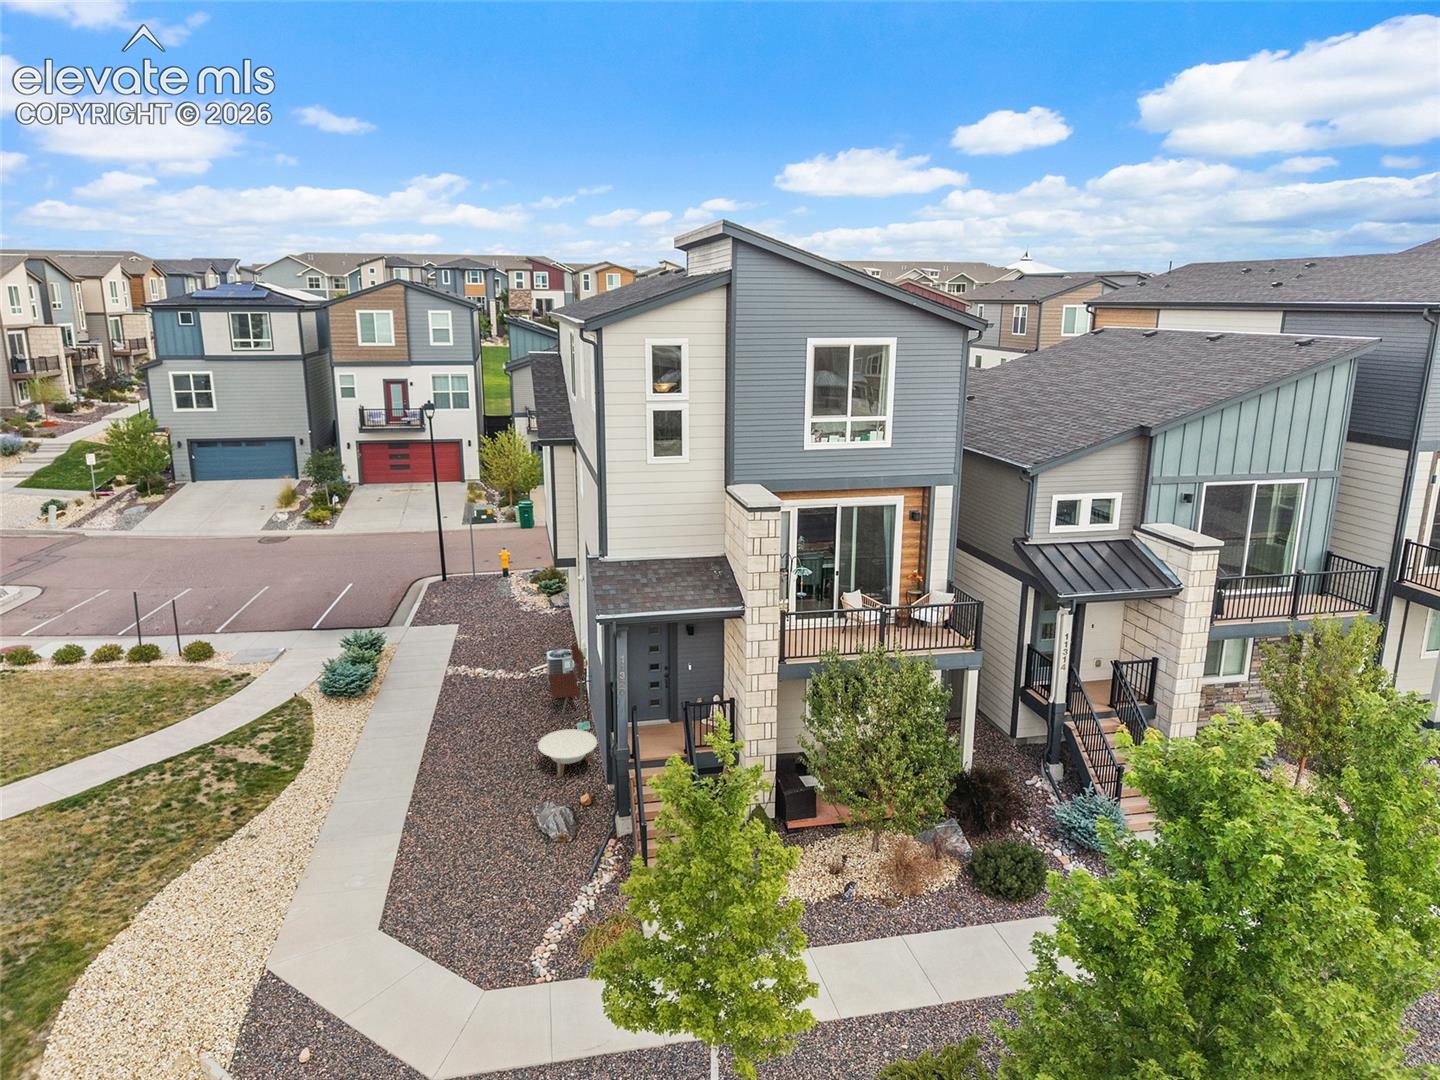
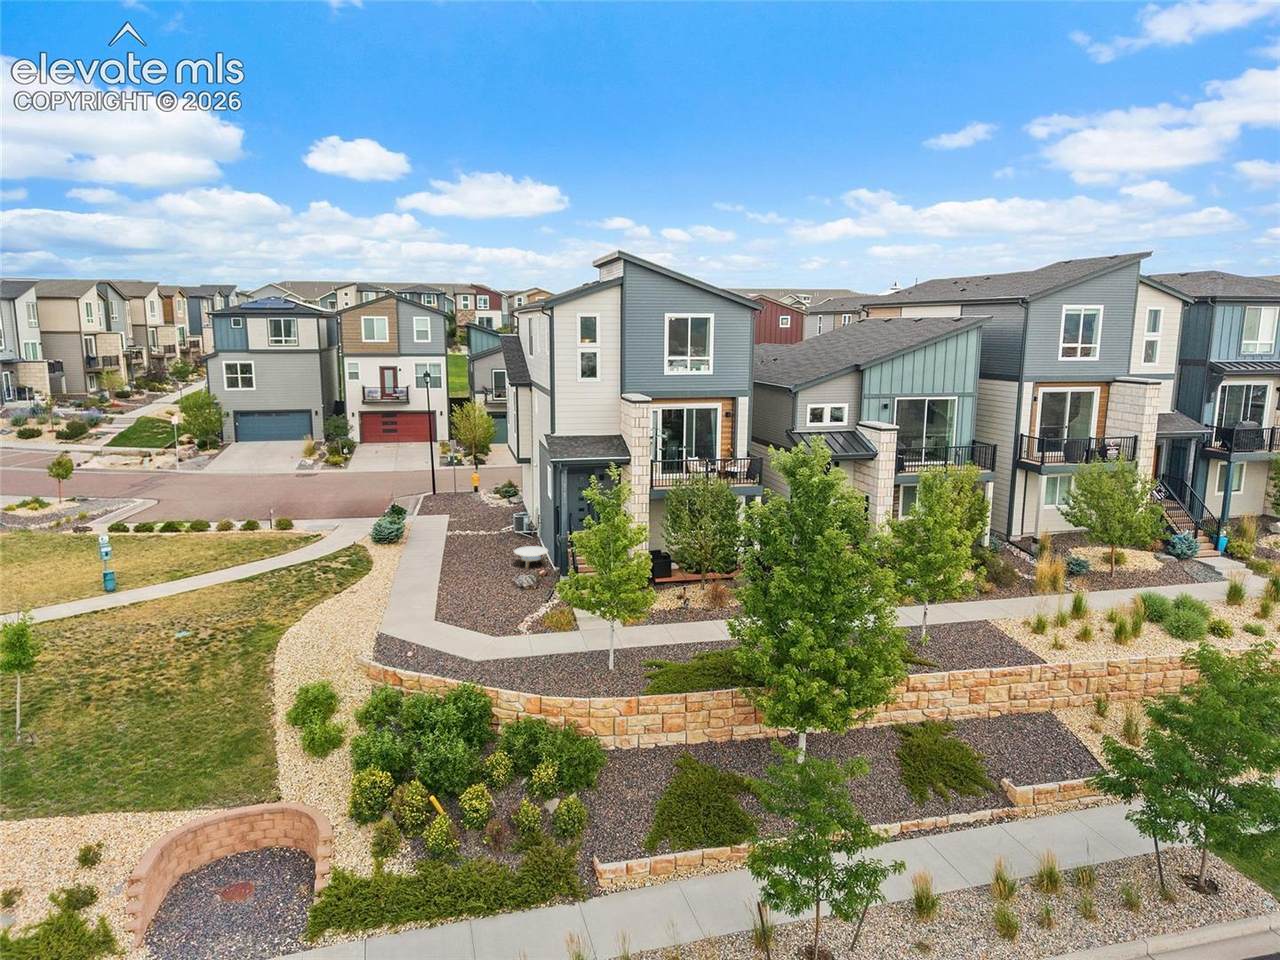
bench: present [548,645,584,717] -> none [515,507,538,548]

